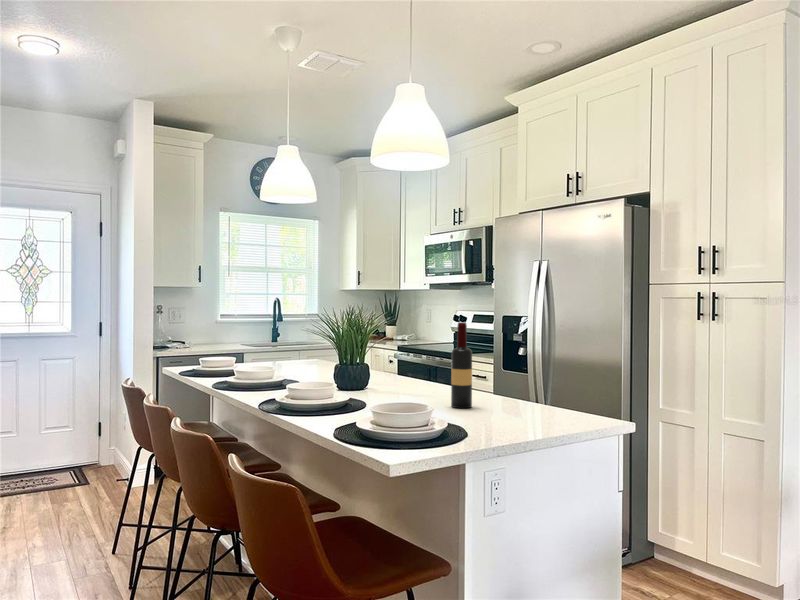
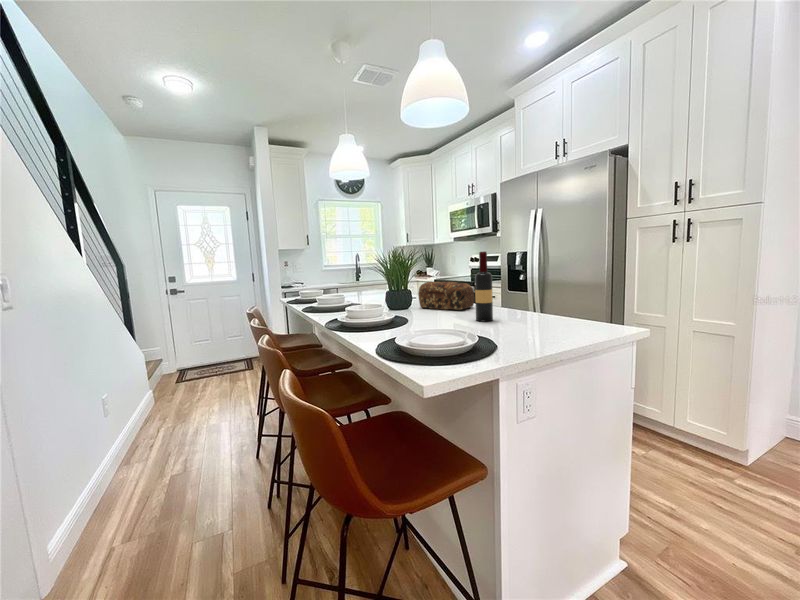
bread loaf: none [379,353,452,393] -> present [418,282,474,310]

